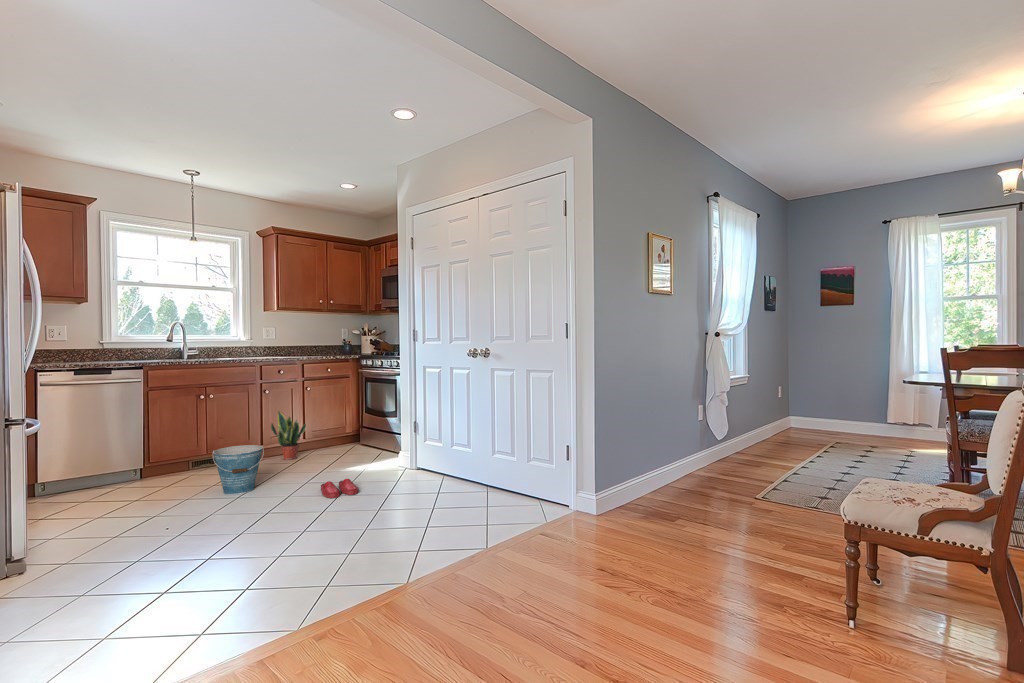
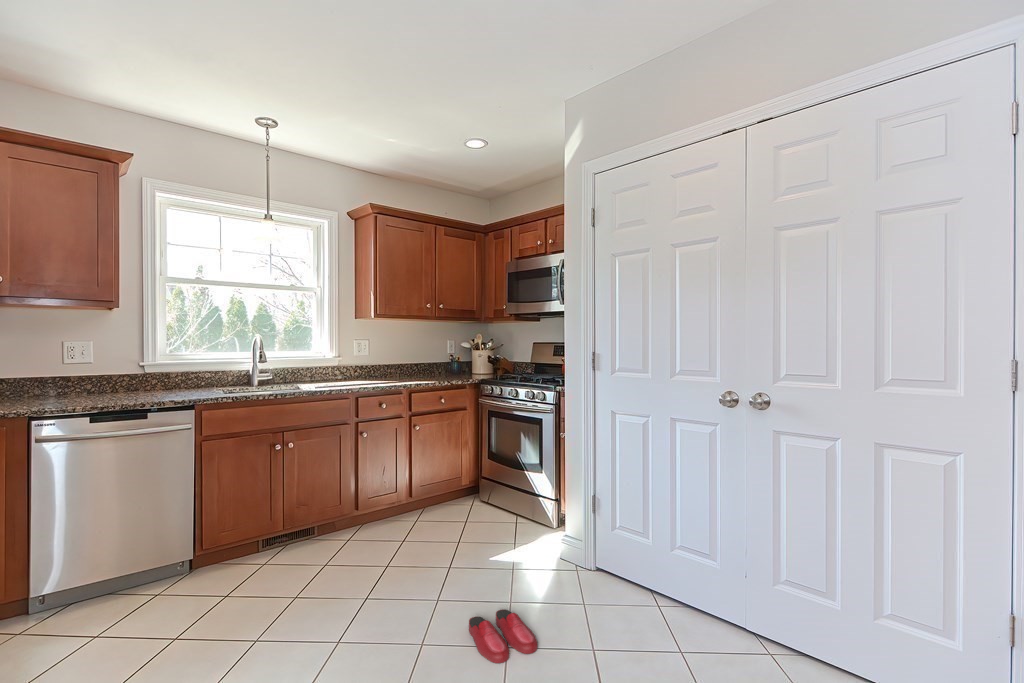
potted plant: present [271,411,306,460] -> none [370,462,416,534]
bucket: present [213,445,264,495] -> none [294,539,374,633]

